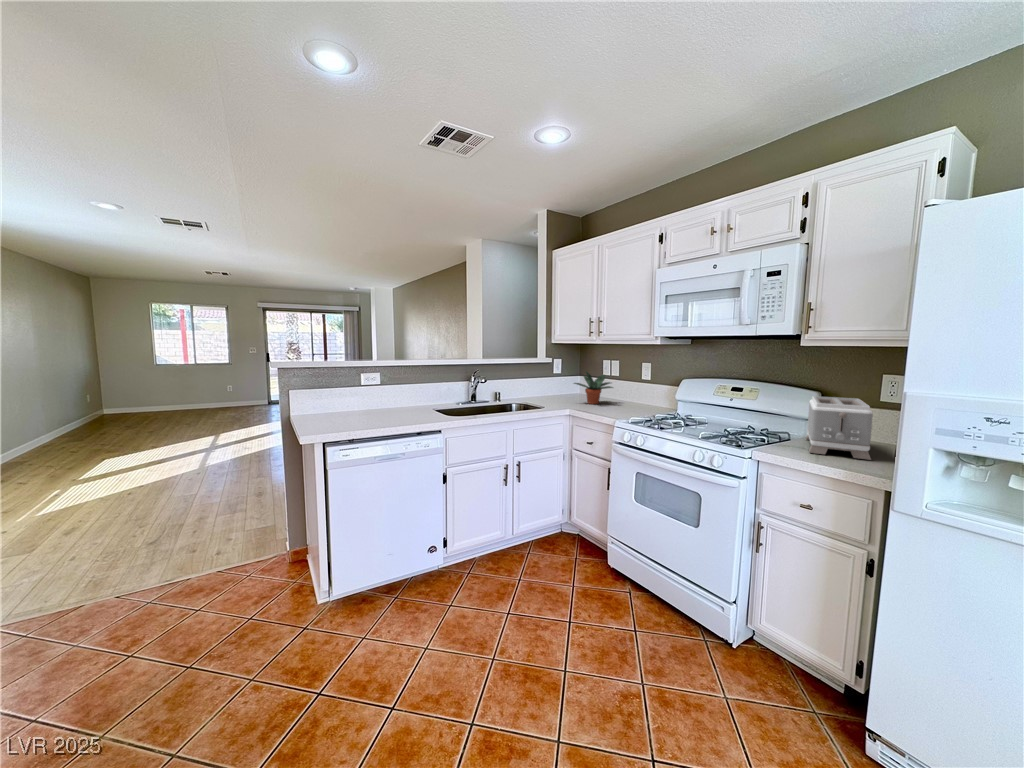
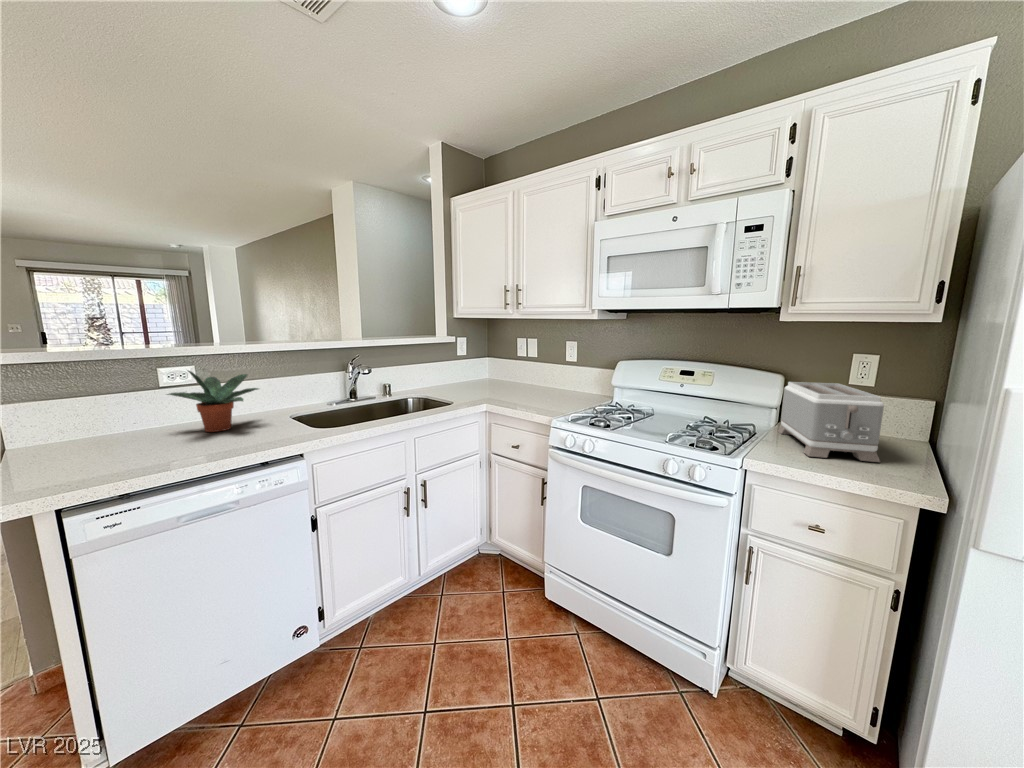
potted plant: present [574,371,613,404] -> present [167,371,258,432]

